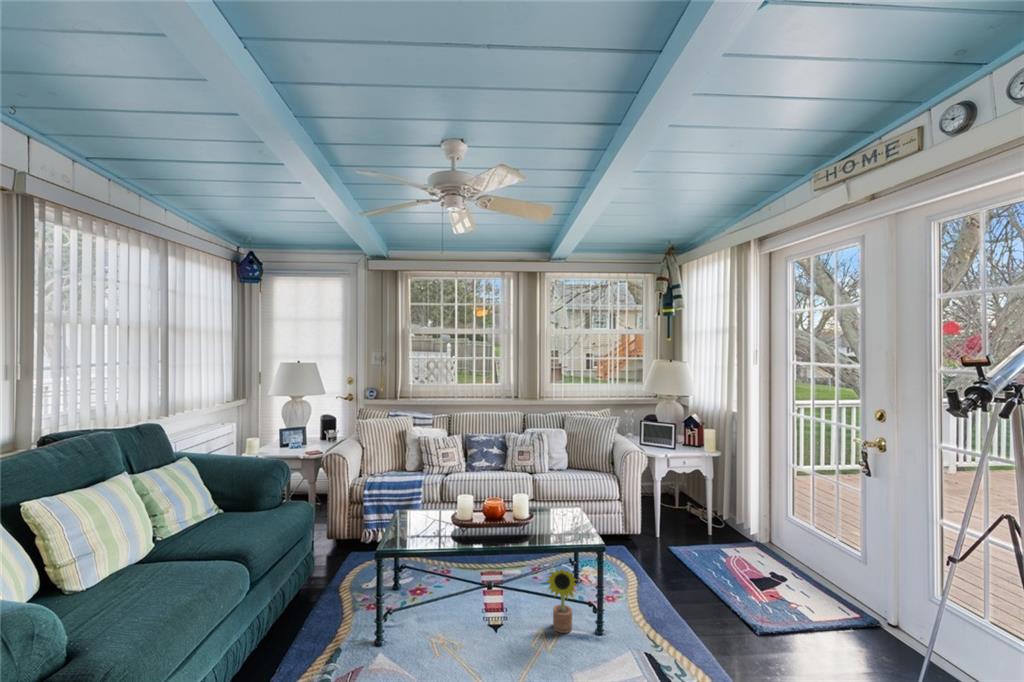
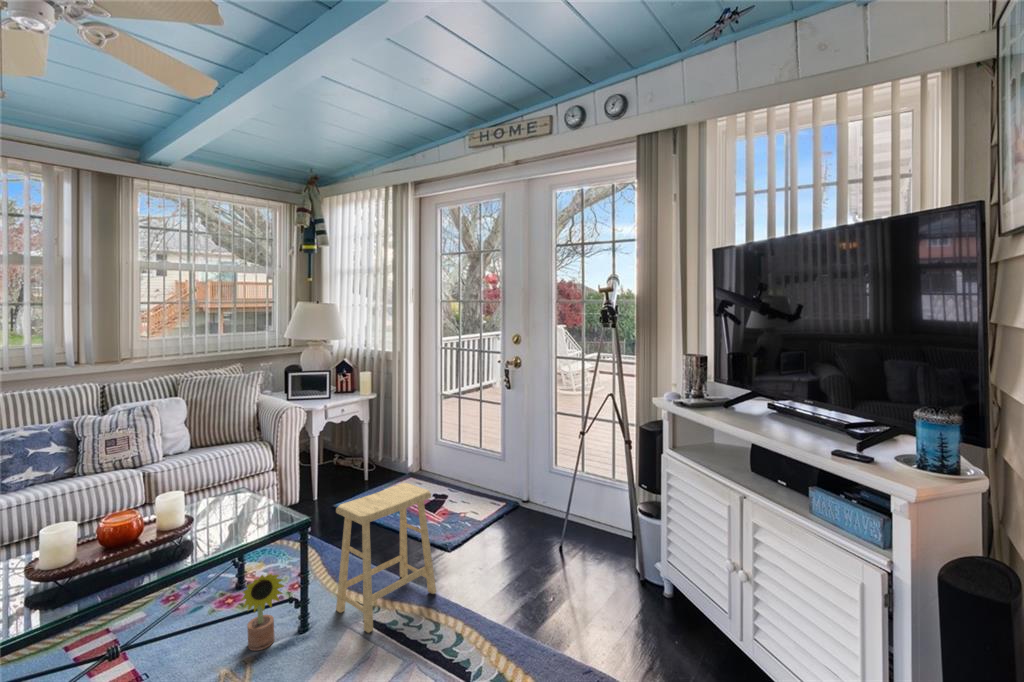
footstool: none [625,534,726,666] -> present [336,483,436,633]

